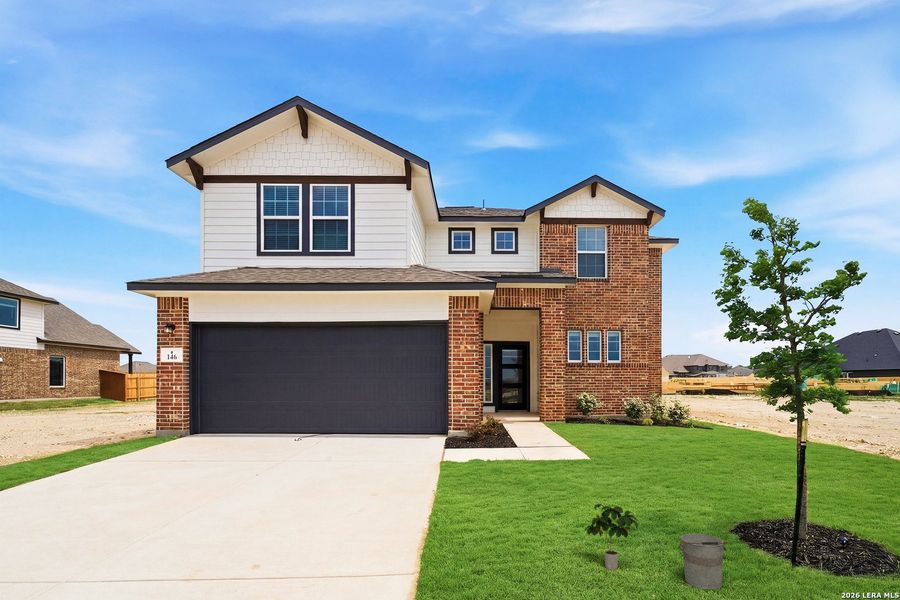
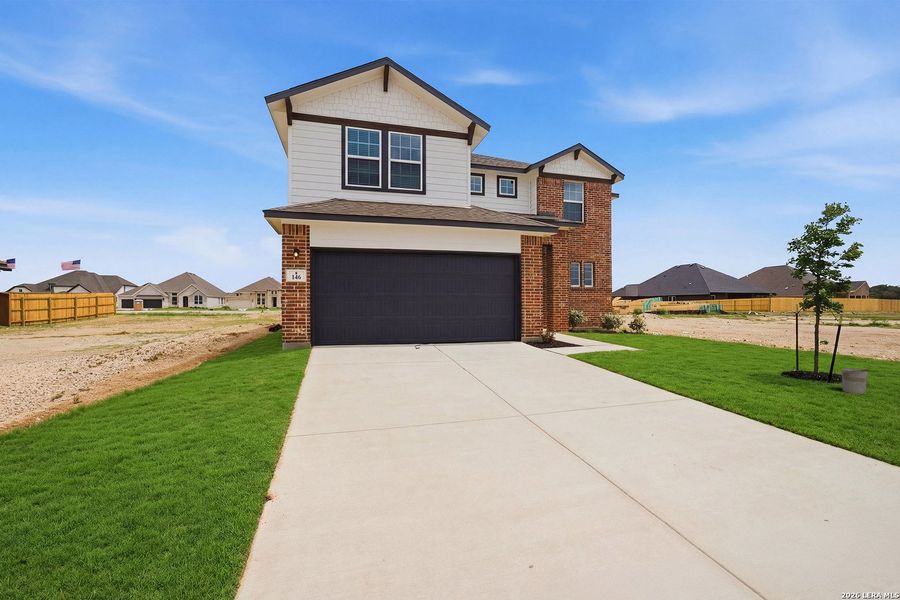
potted plant: present [585,504,638,570] -> none [782,356,821,391]

